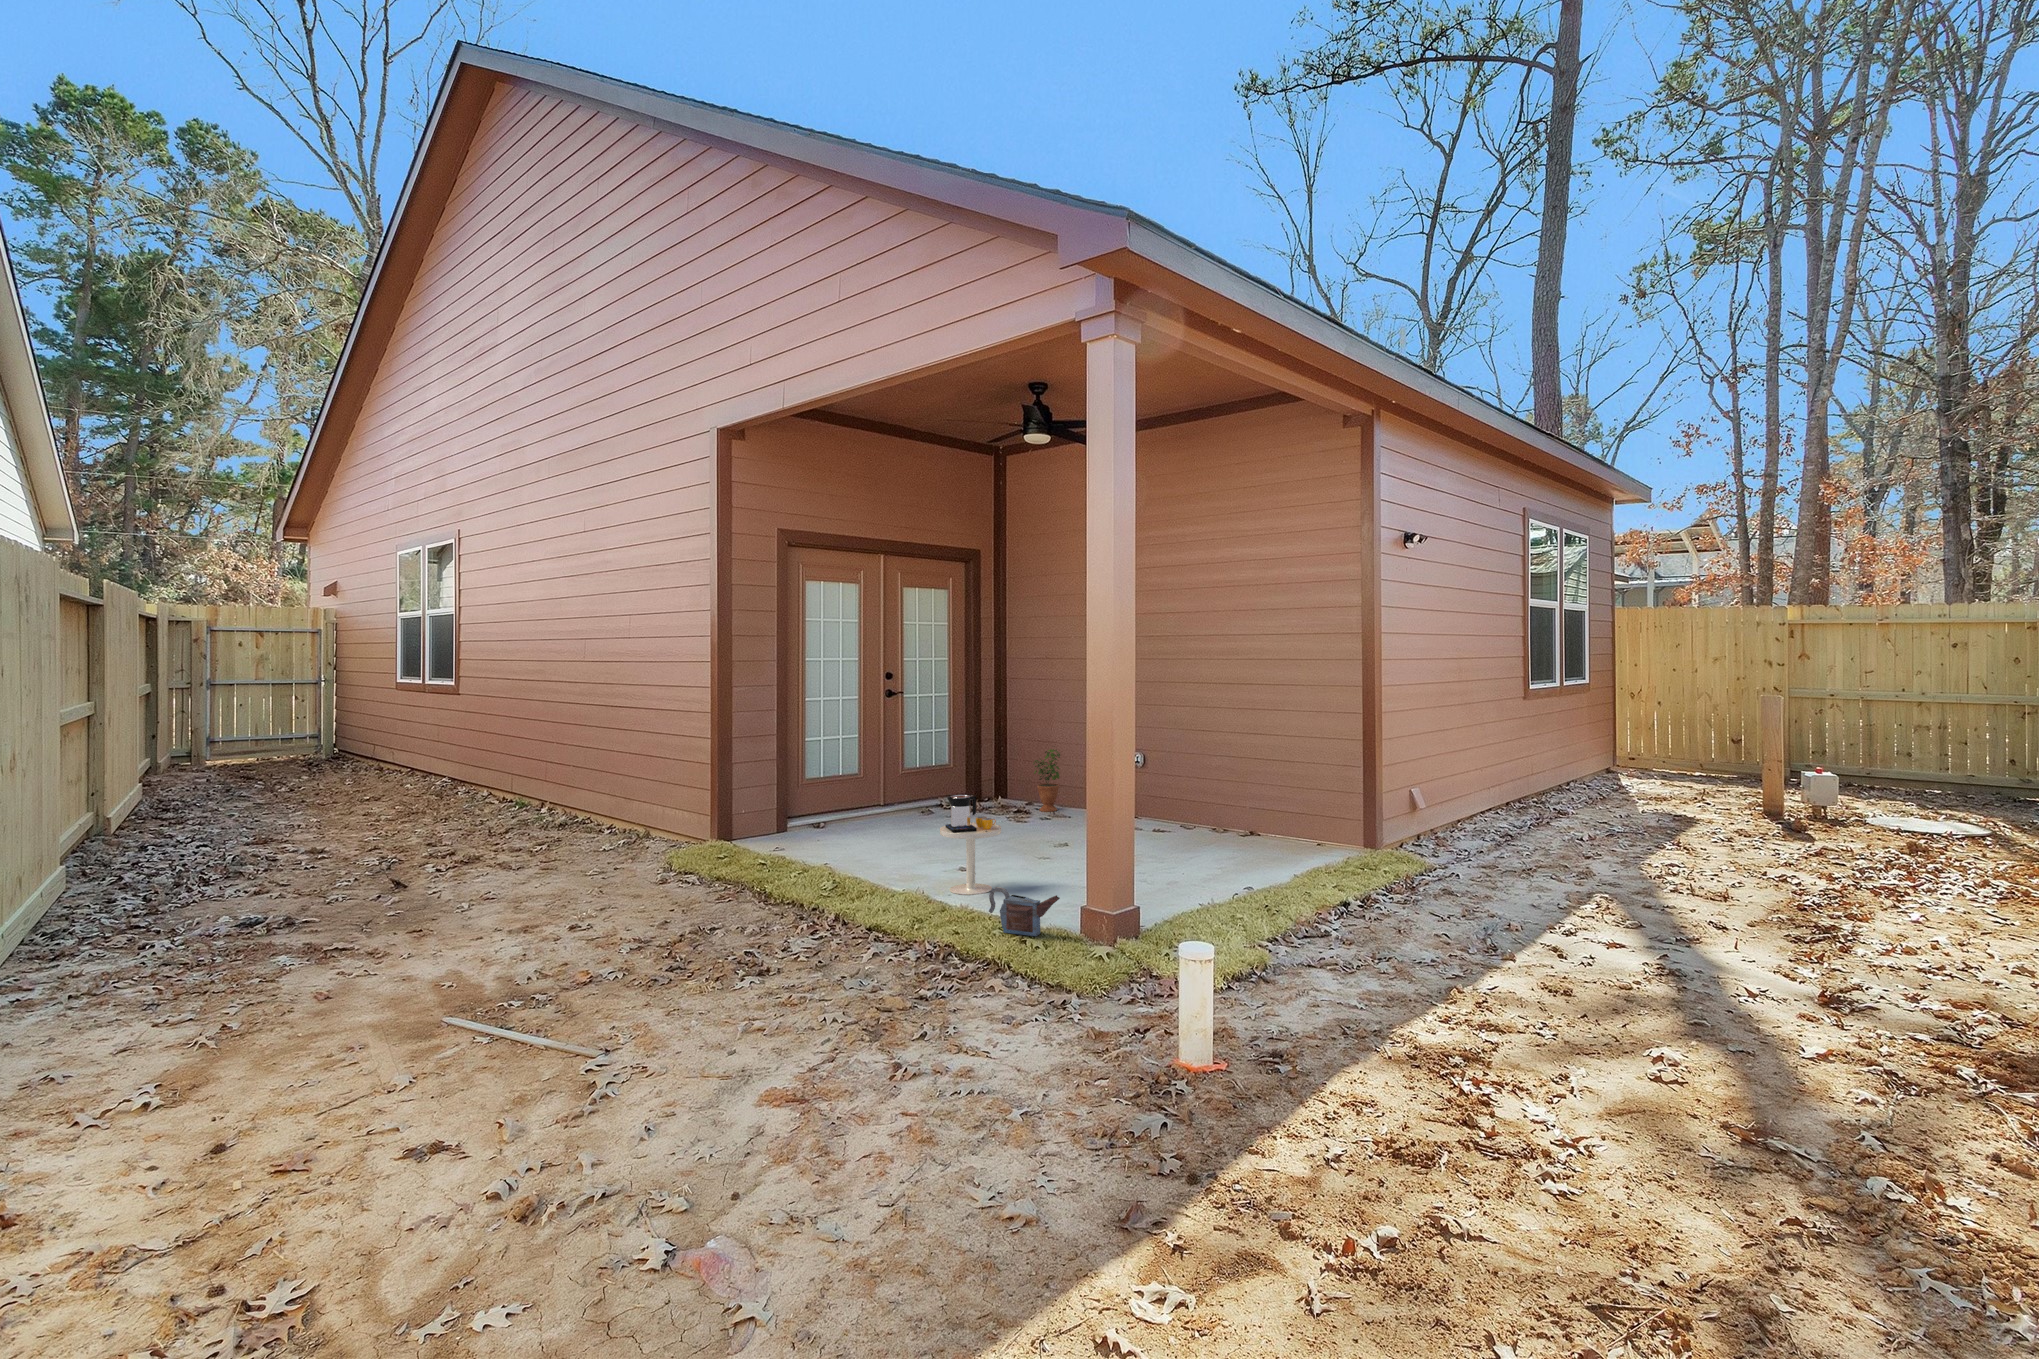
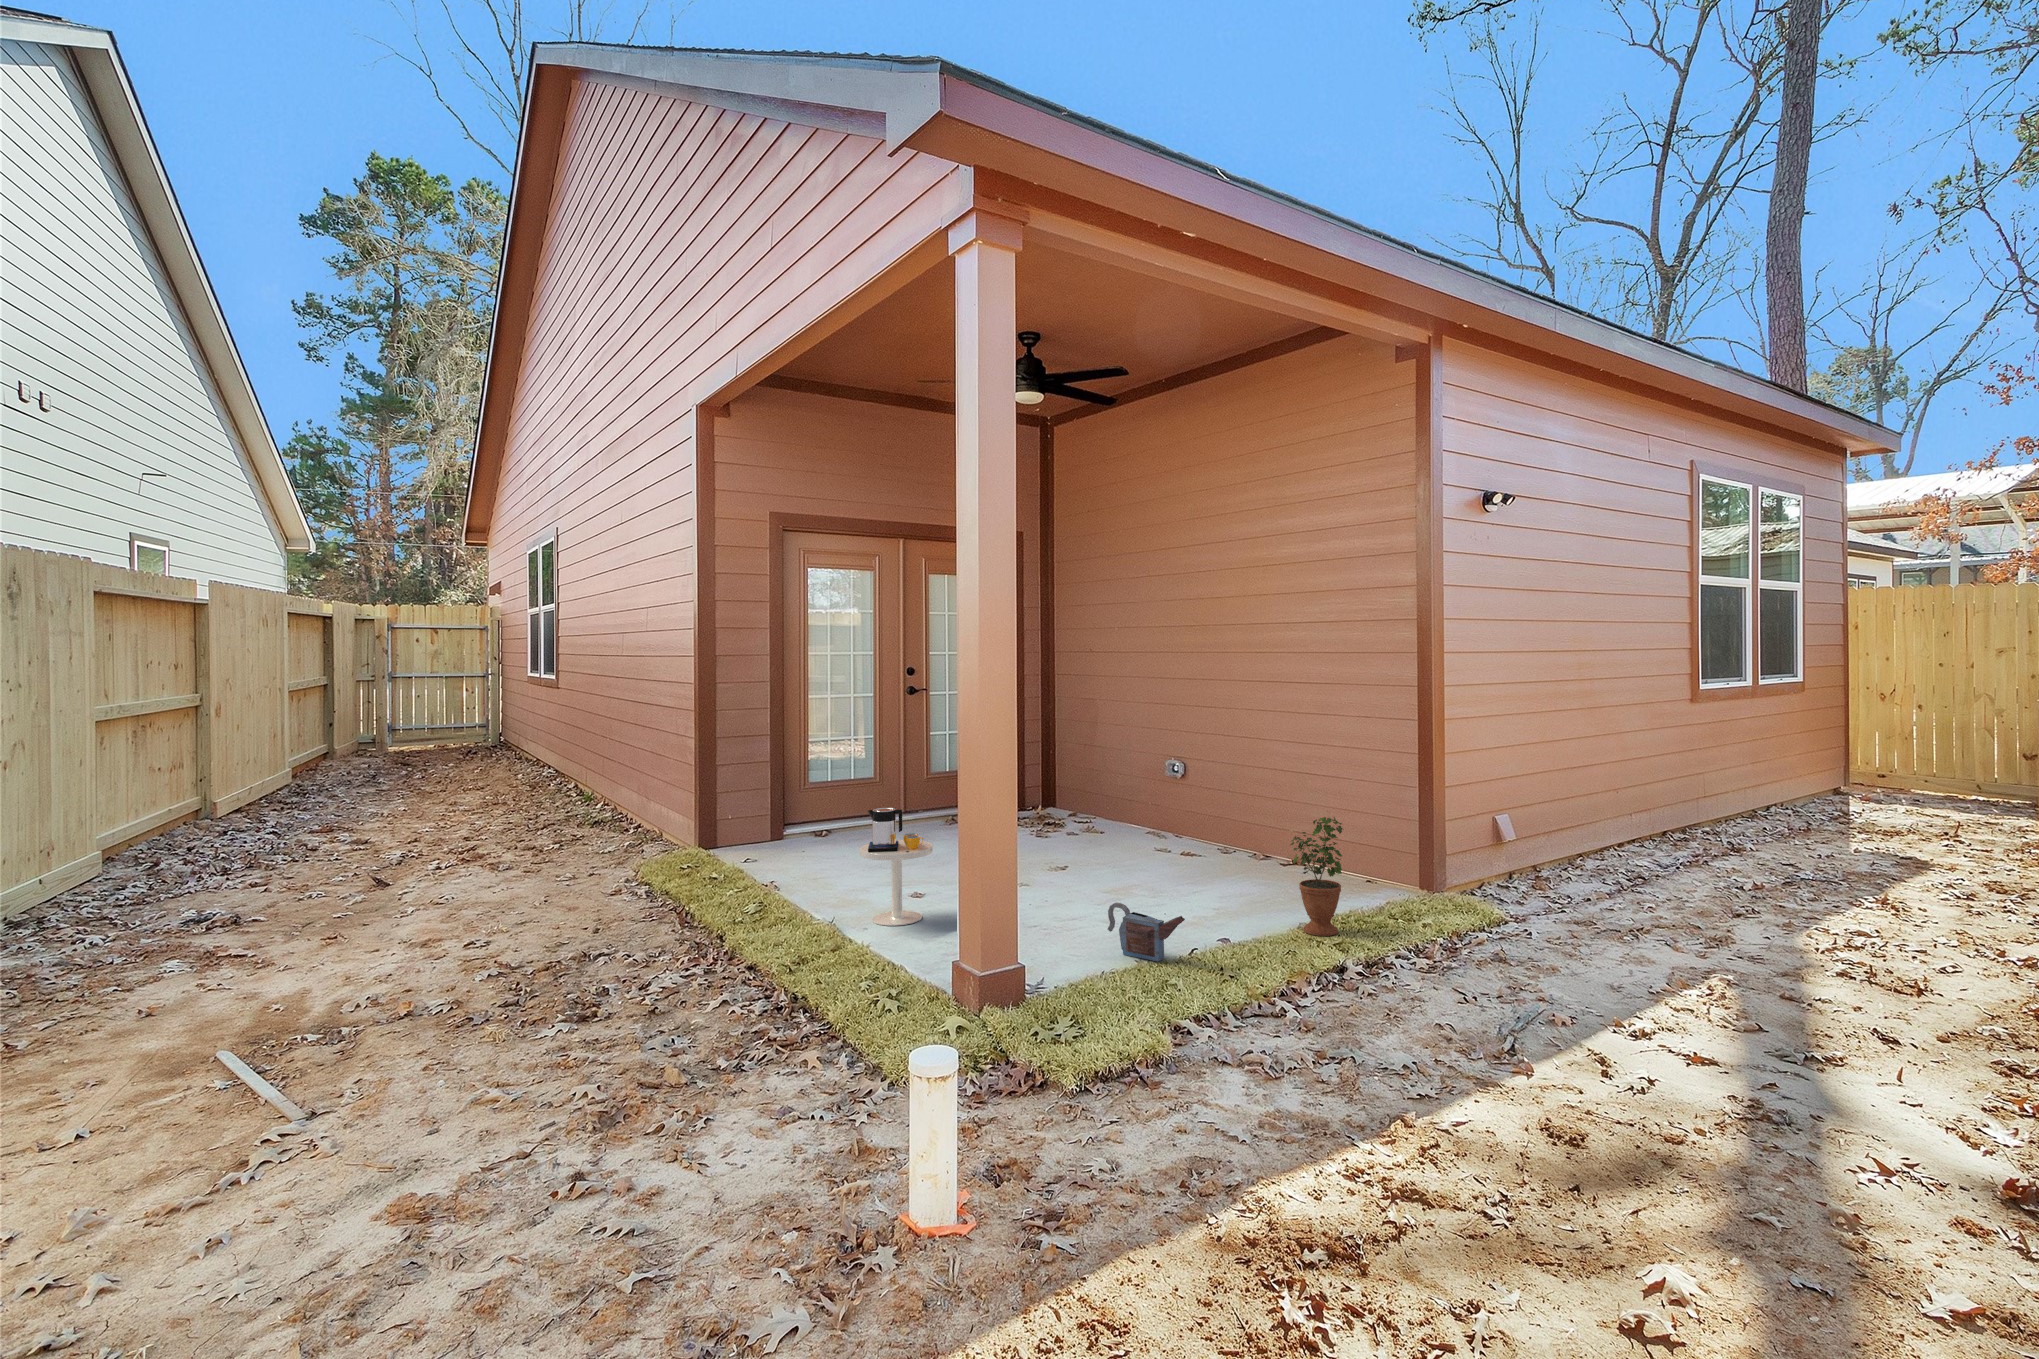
potted plant: present [1034,749,1060,812] -> present [1290,817,1344,936]
watering can: present [989,887,1060,936] -> present [1108,903,1185,962]

